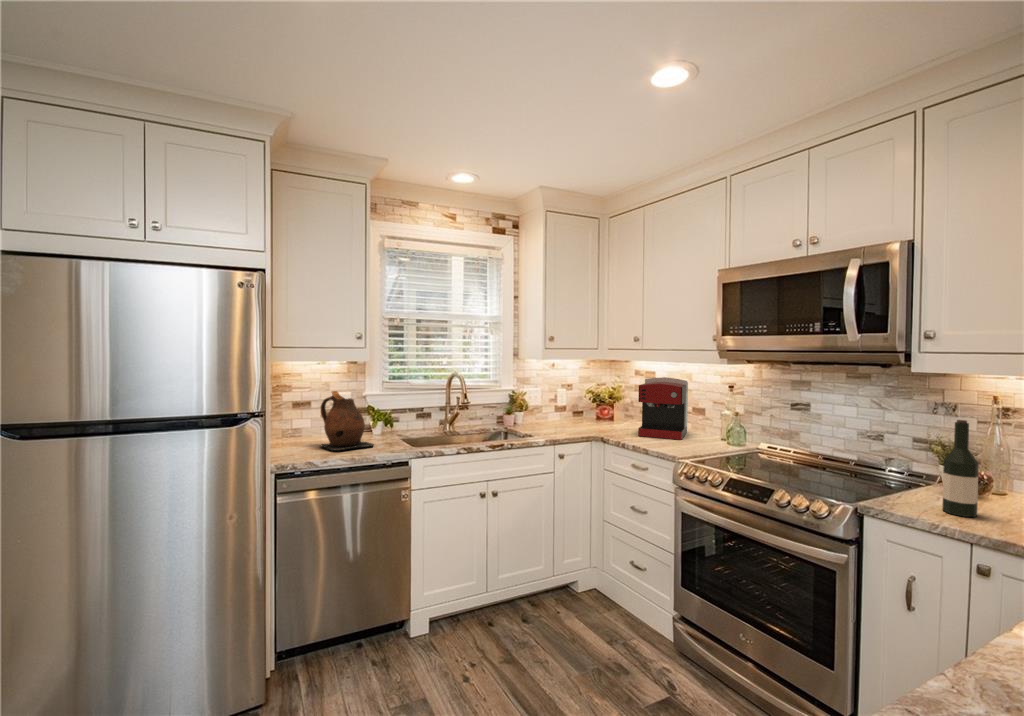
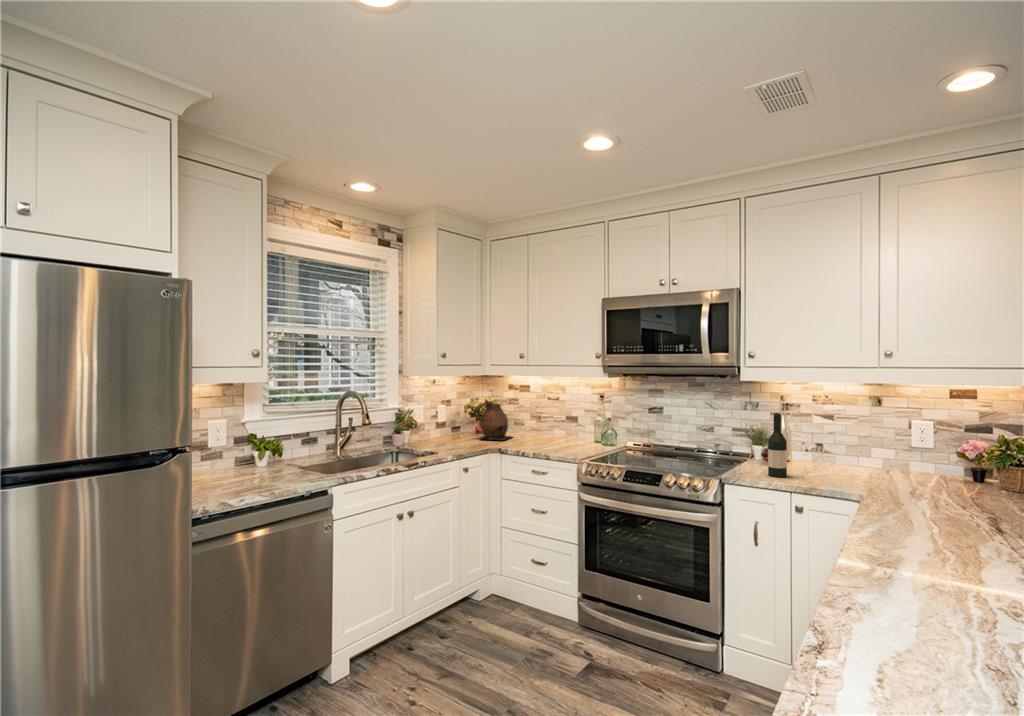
coffee maker: present [638,377,688,440] -> none [527,390,565,446]
ceramic pitcher: present [320,391,374,451] -> present [477,399,512,440]

